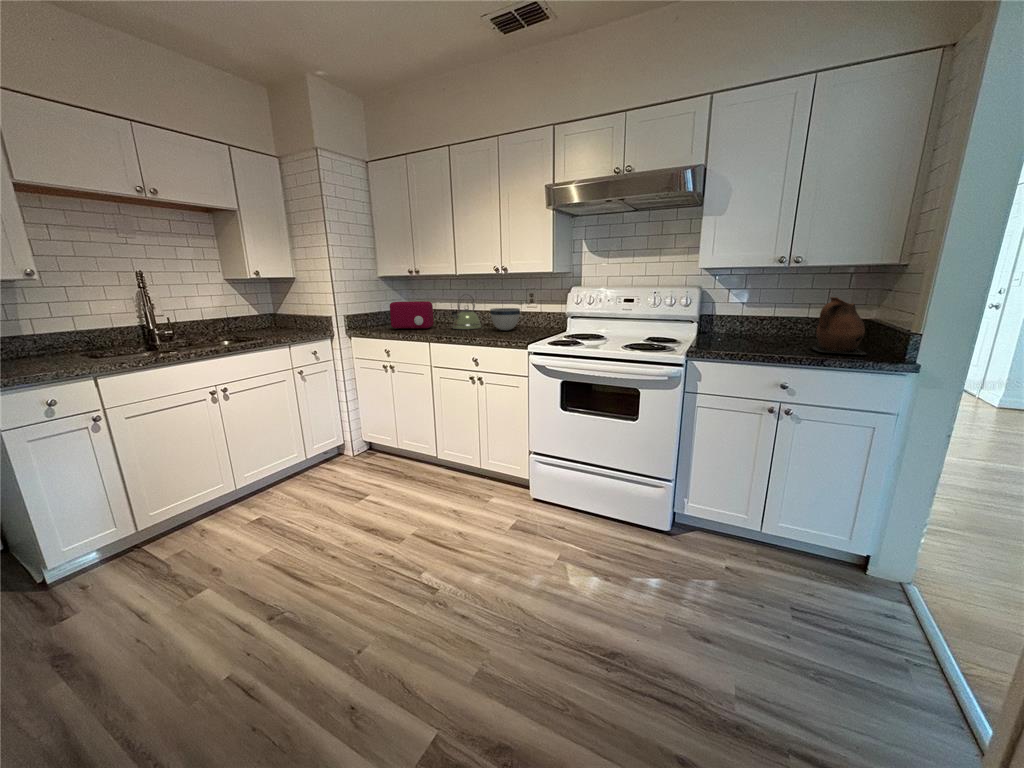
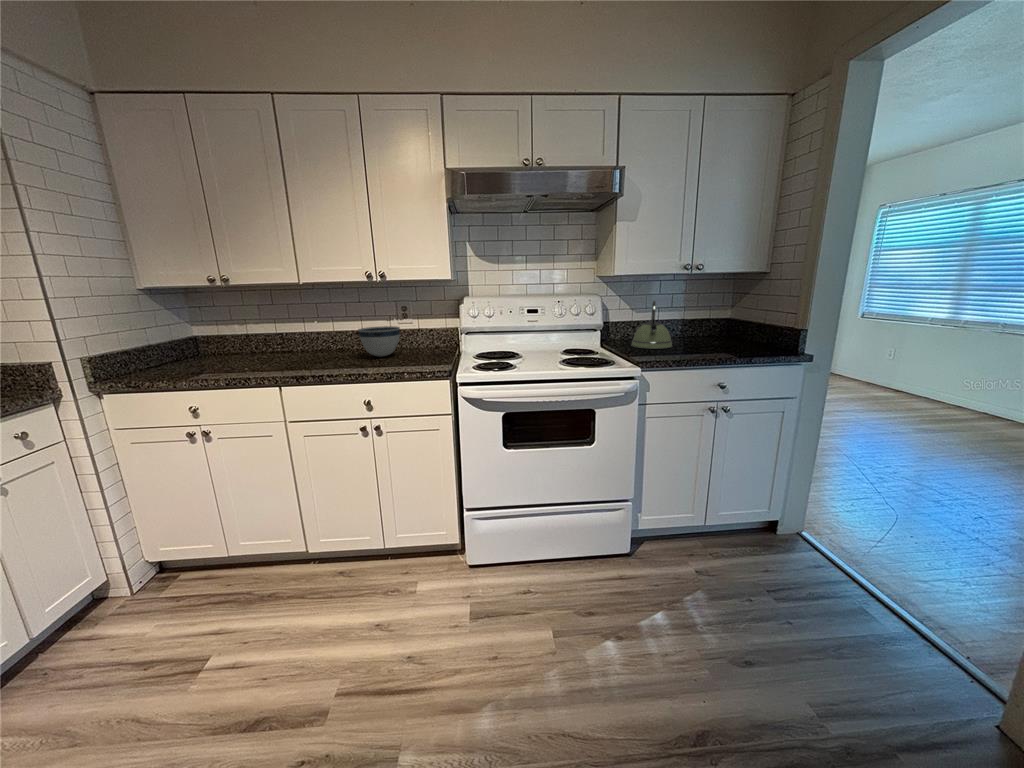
kettle: present [451,294,481,329] -> present [631,301,672,349]
ceramic pitcher: present [812,297,866,355] -> none [712,301,763,351]
toaster: present [390,301,433,330] -> none [177,324,259,371]

